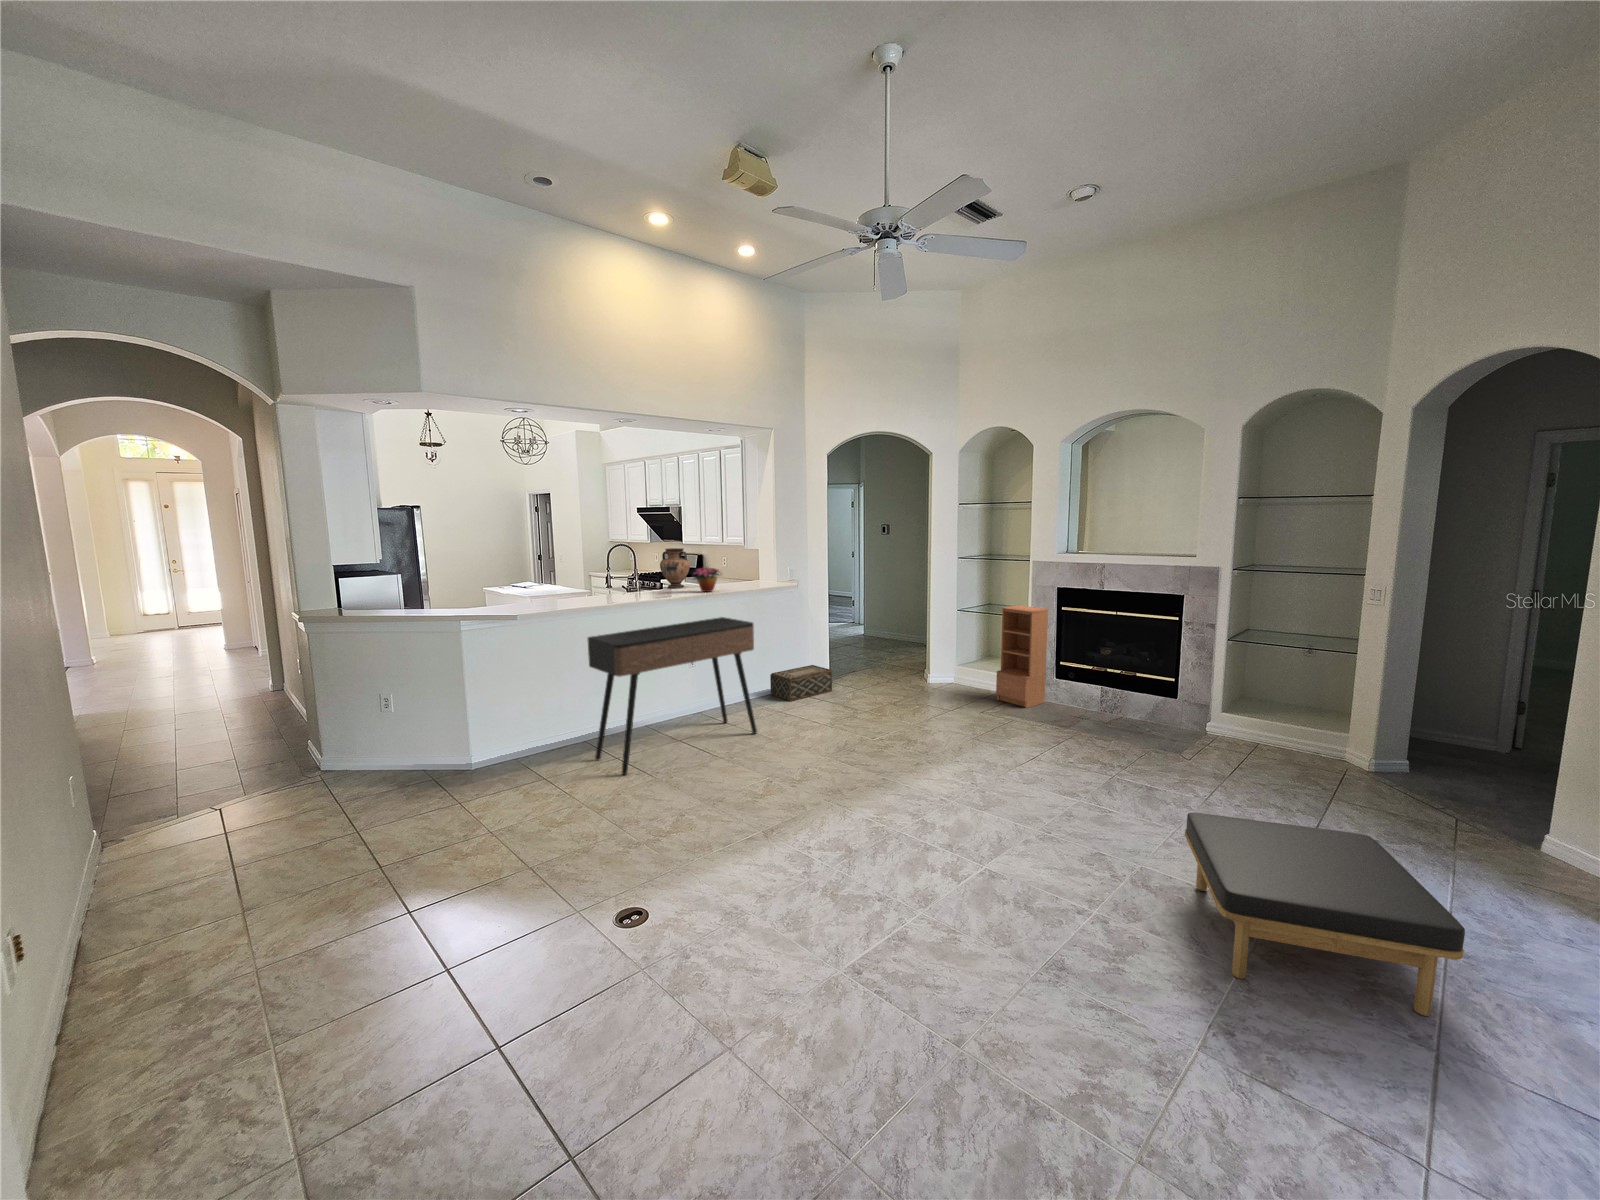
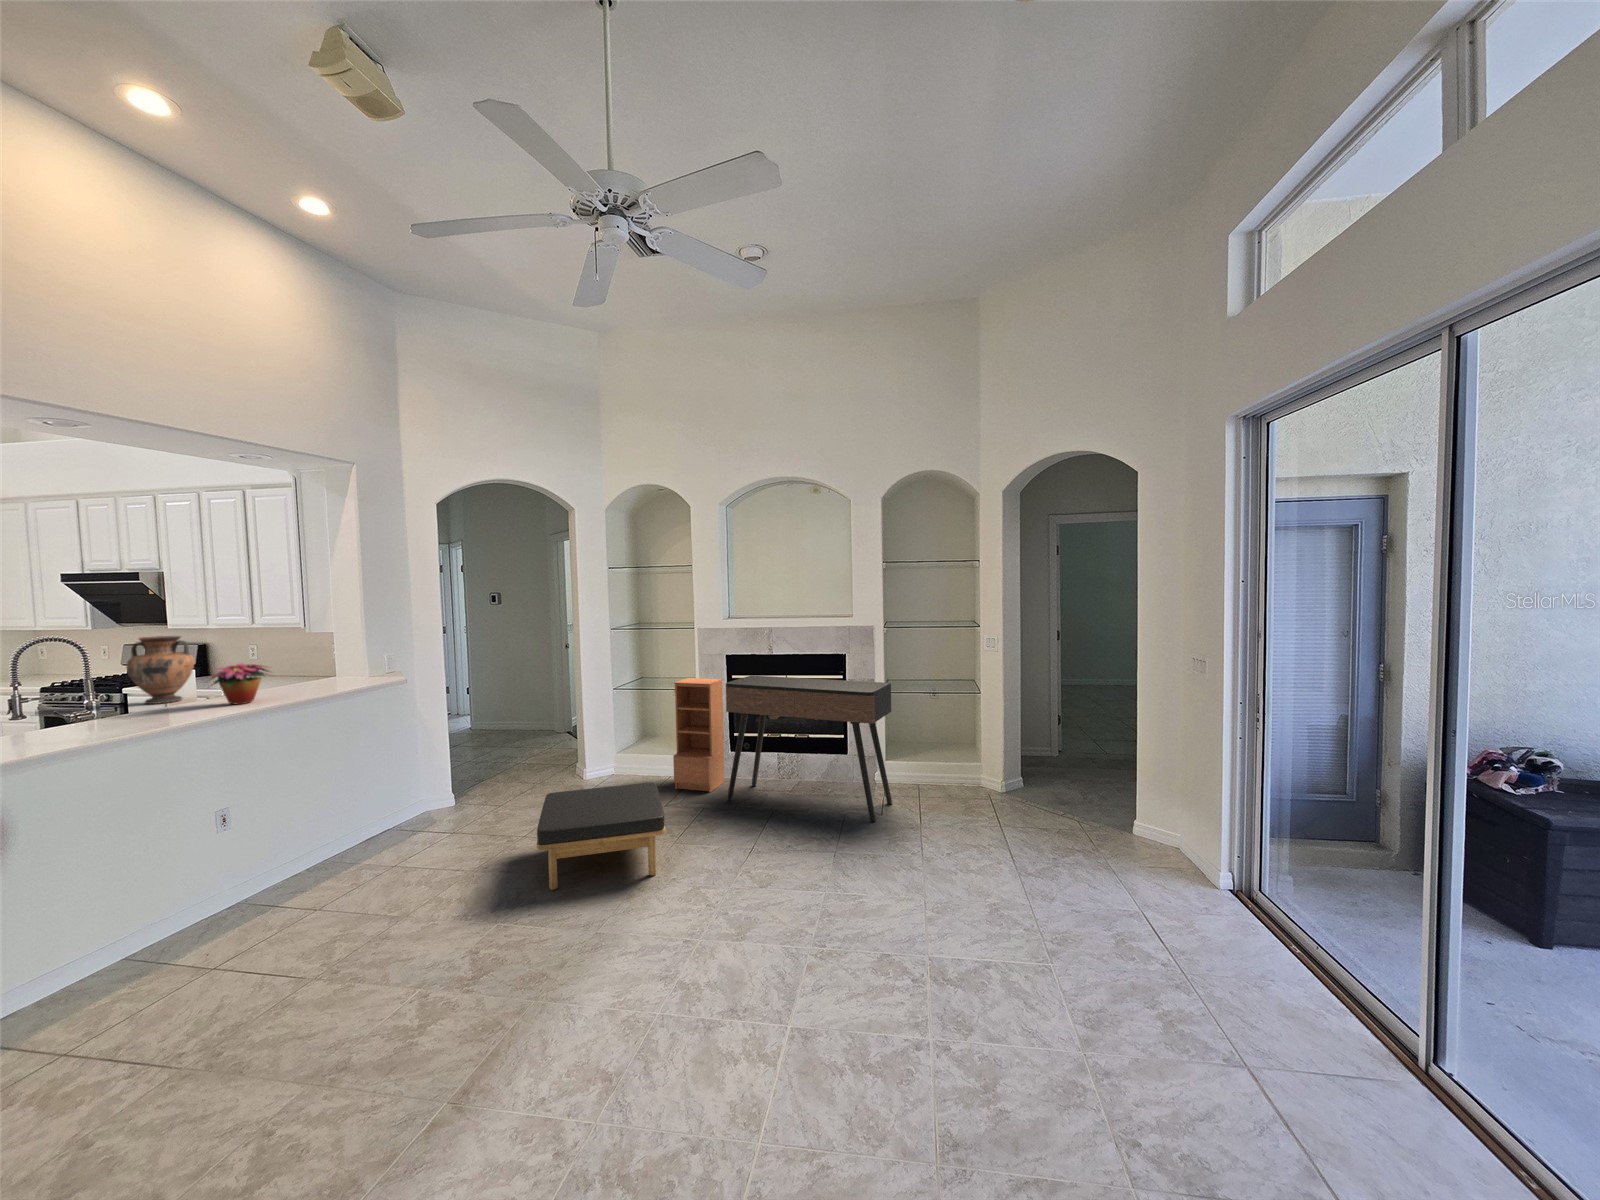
console table: present [588,617,757,775] -> present [726,675,892,822]
woven basket: present [770,665,832,701] -> none [359,788,459,849]
ottoman: present [1185,813,1465,1016] -> present [537,782,665,890]

